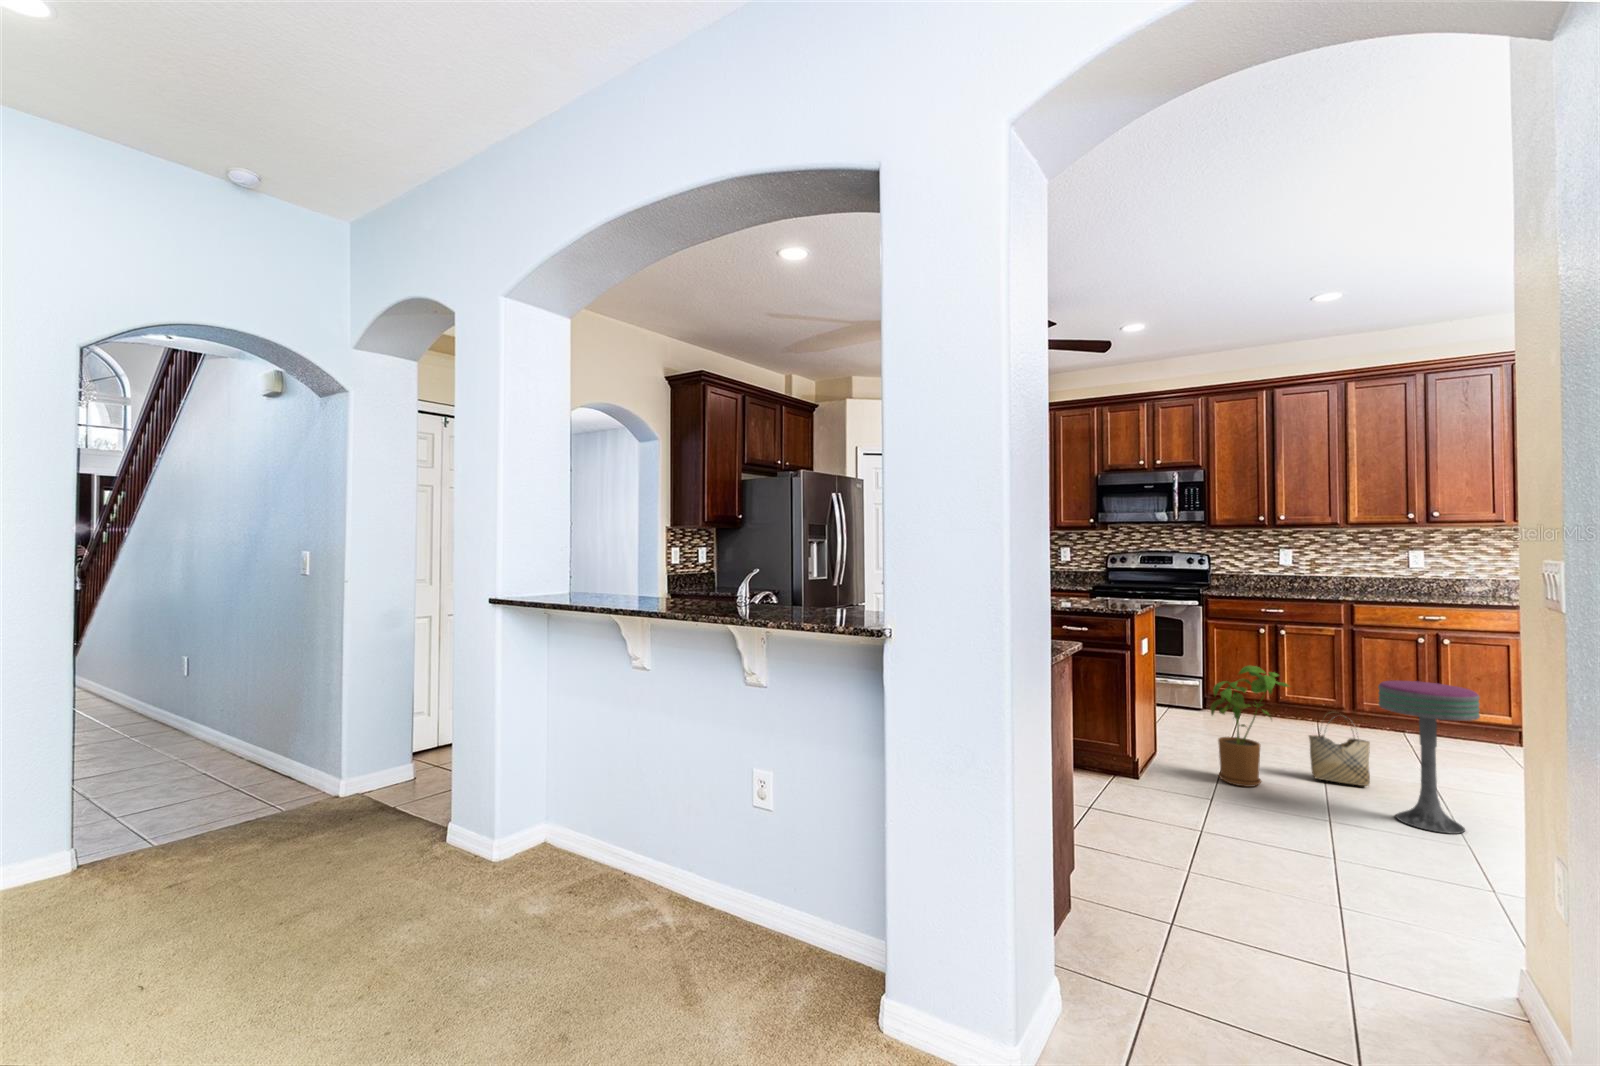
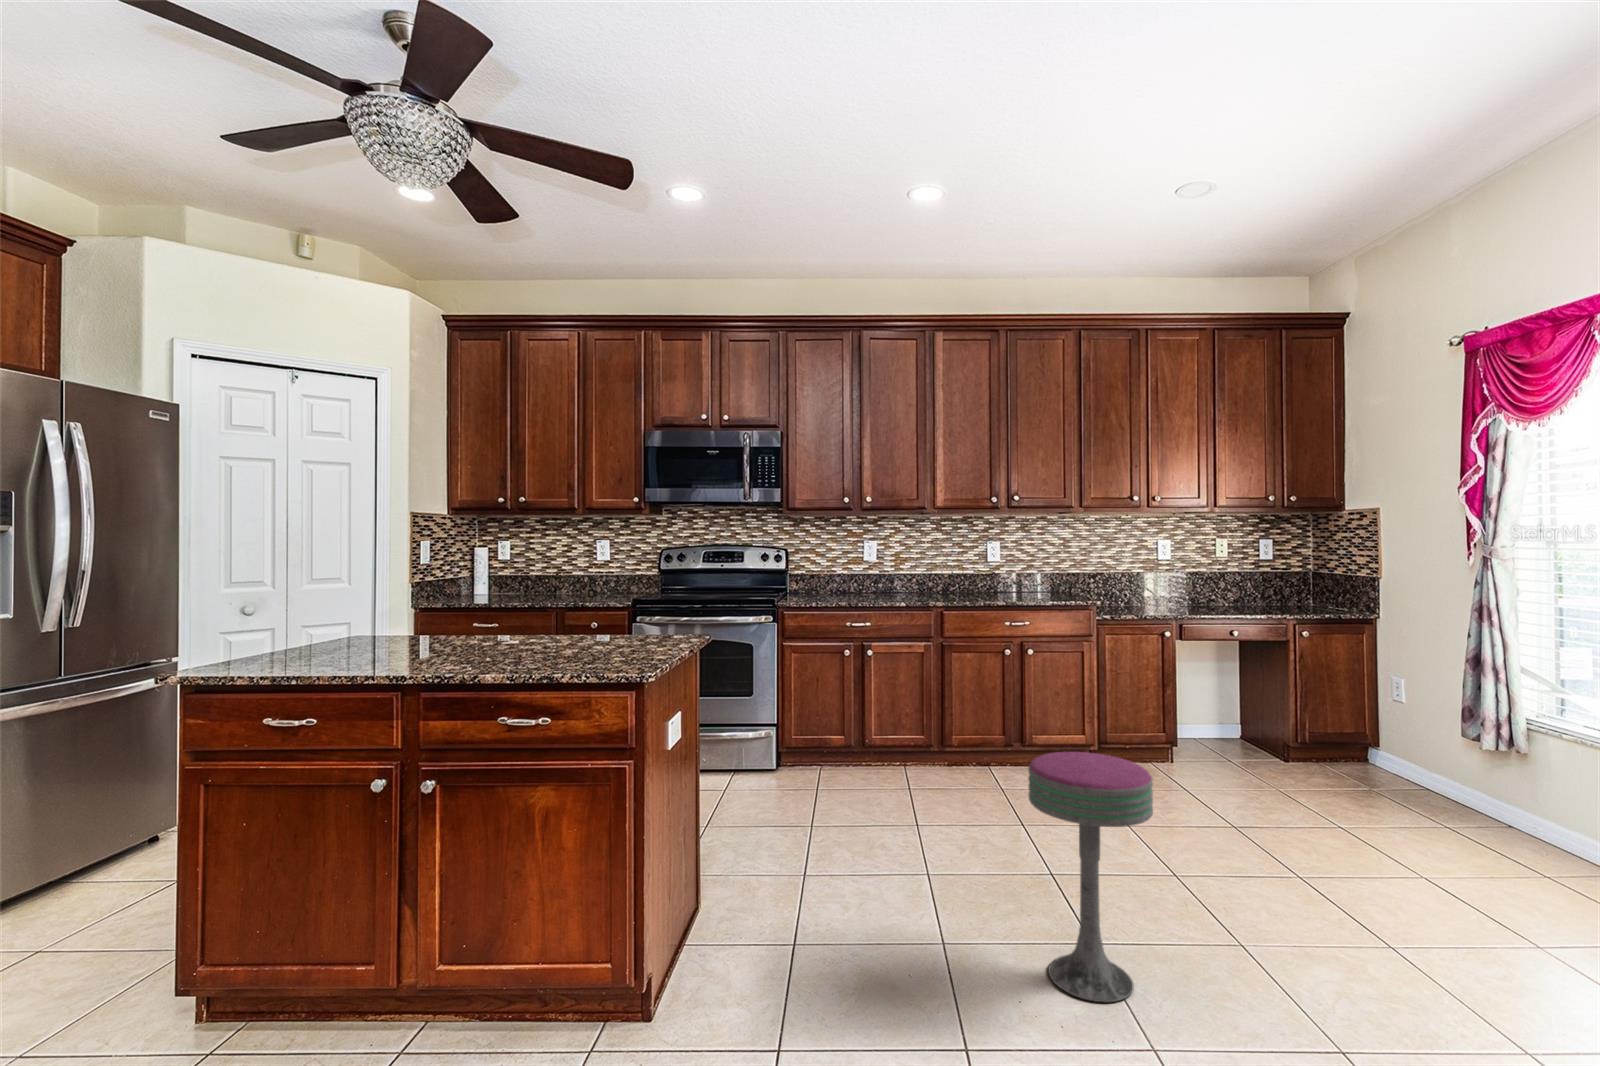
house plant: present [1210,666,1289,787] -> none [798,748,914,958]
woven basket: present [1309,712,1370,786] -> none [923,790,997,903]

